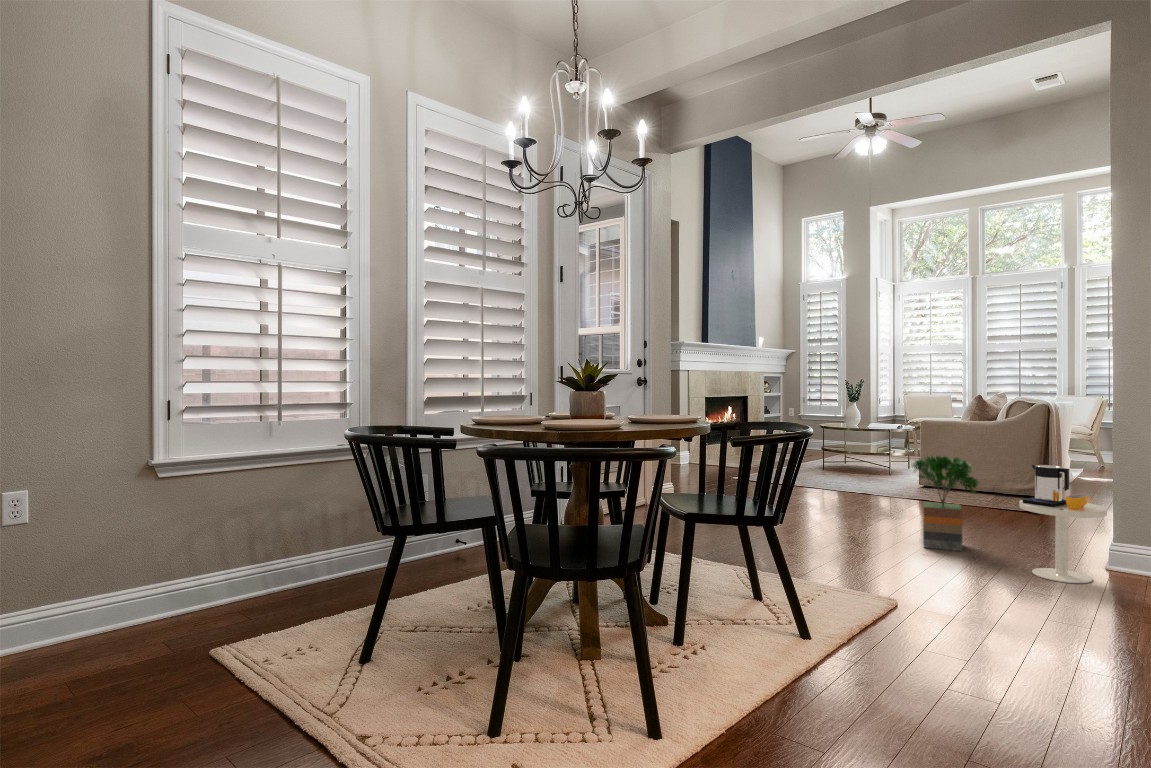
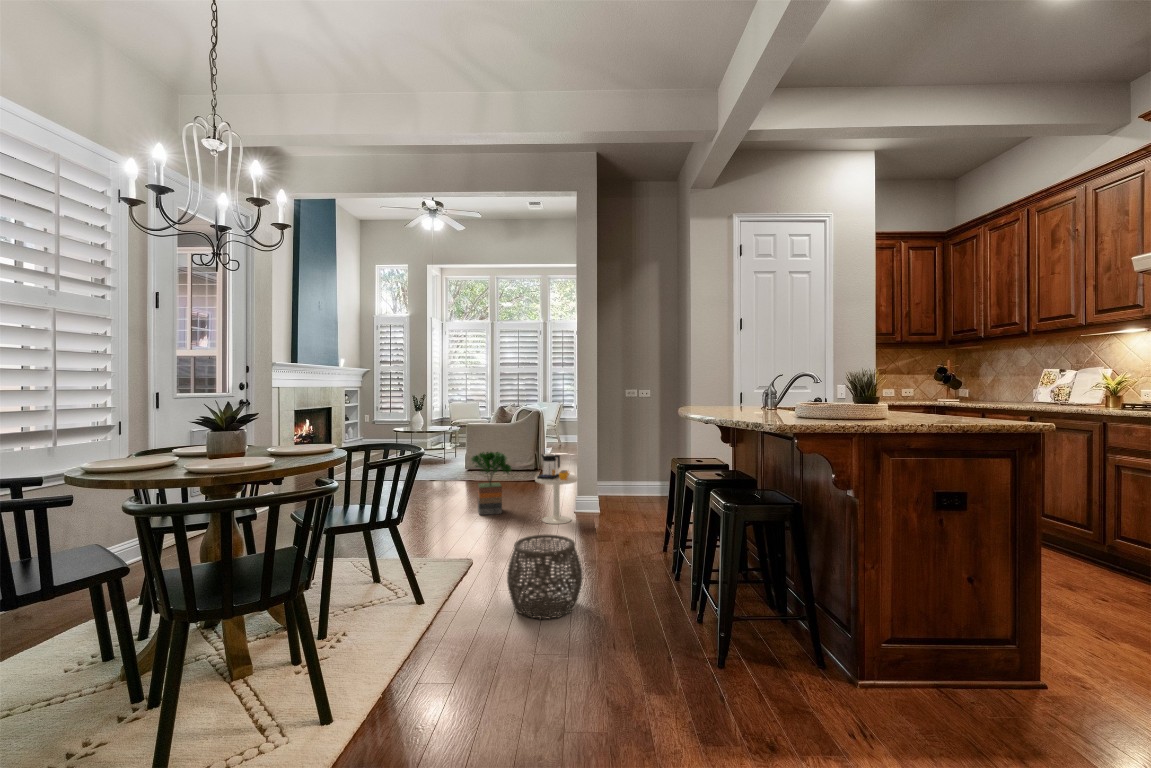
woven basket: none [932,578,1079,720] -> present [507,535,583,619]

